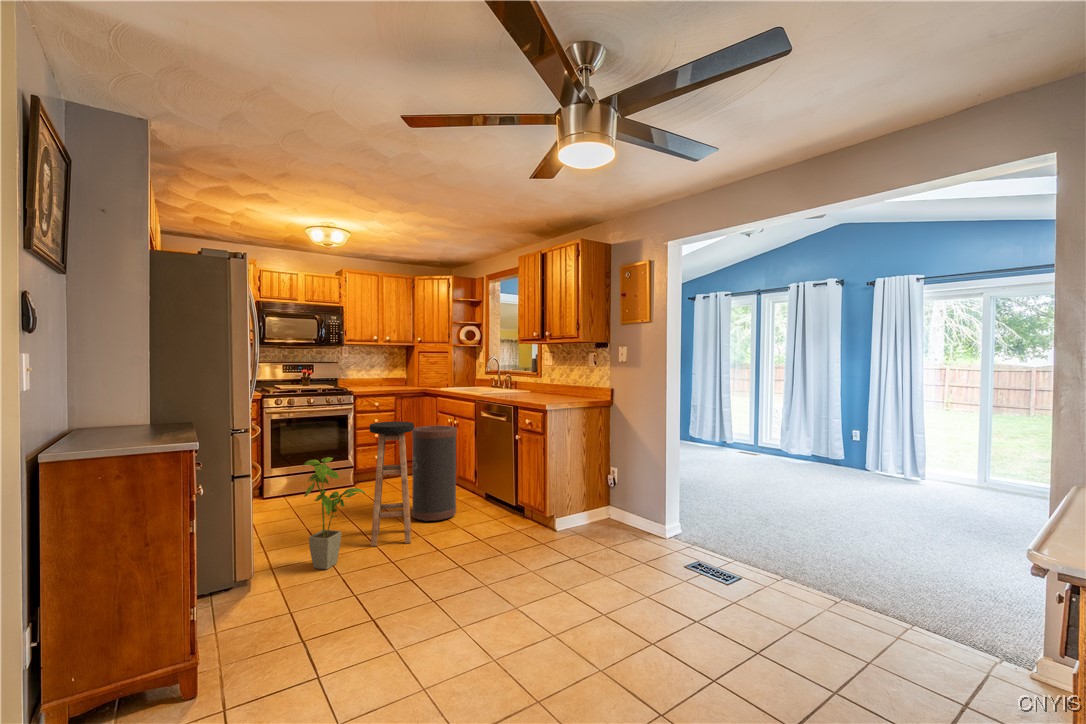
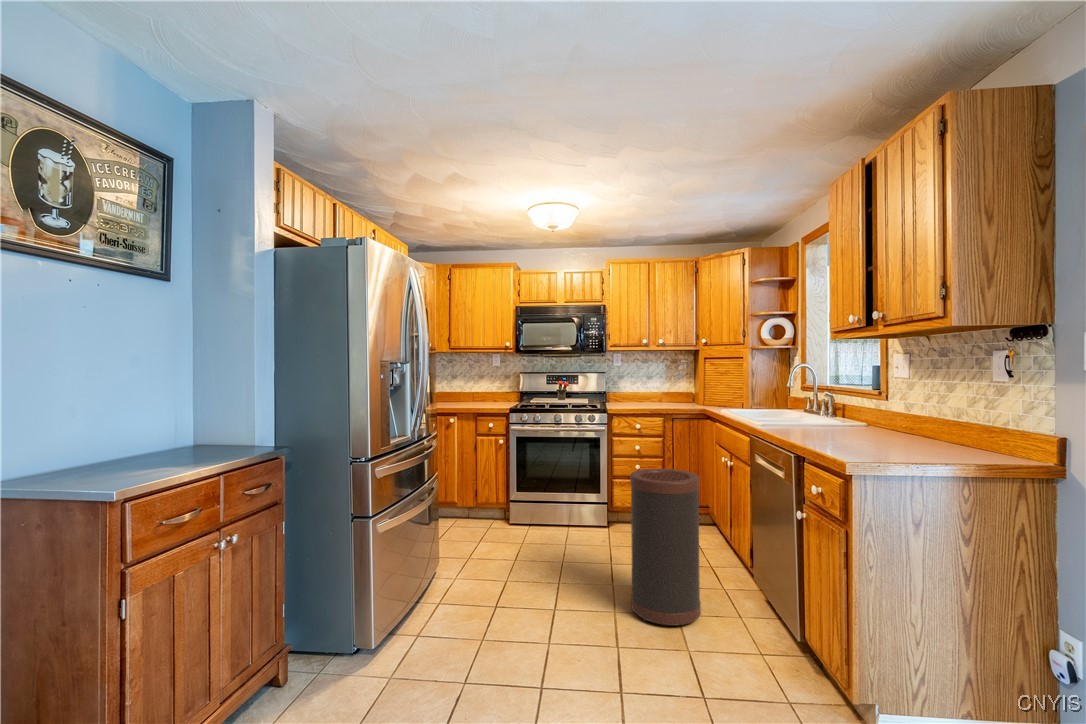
bar stool: present [369,421,414,546] -> none [541,460,613,658]
house plant: present [304,457,365,569] -> none [432,507,509,666]

